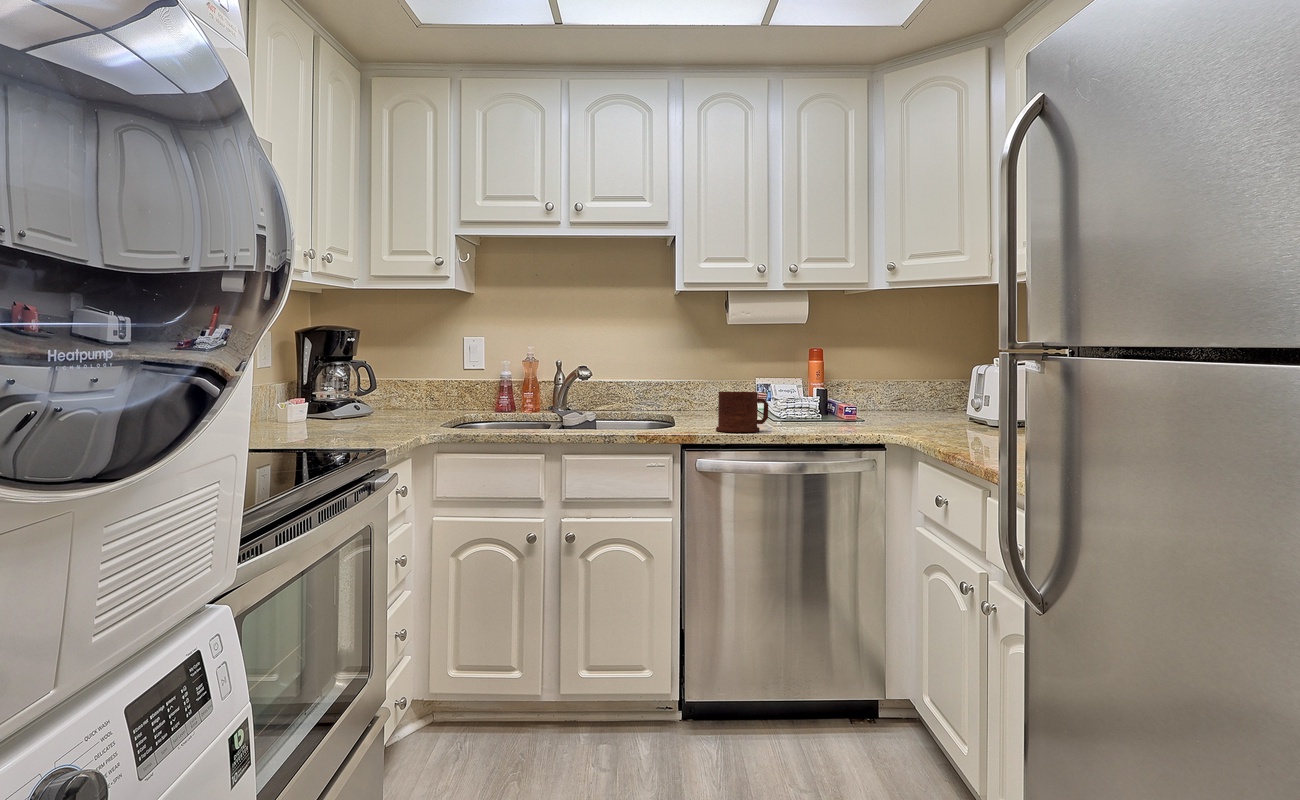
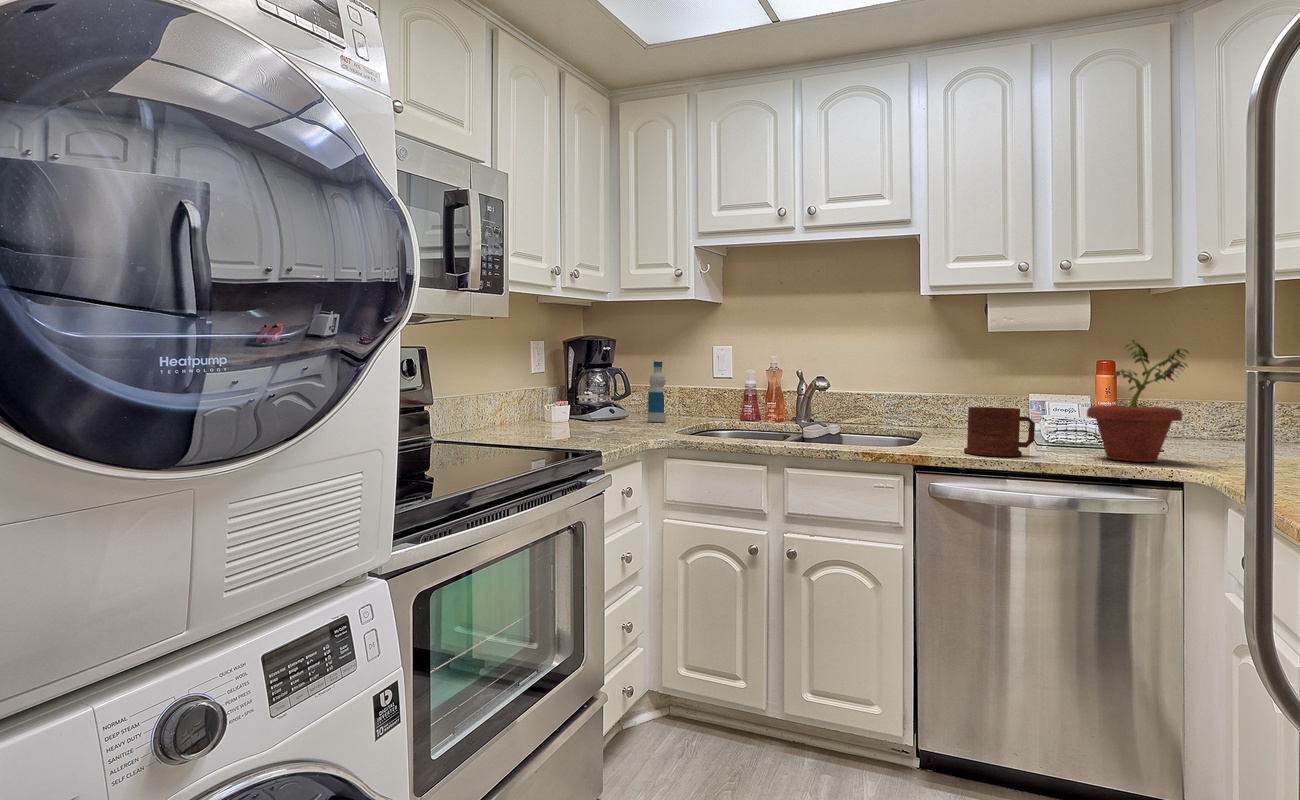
potted plant: none [802,336,868,431] -> present [1087,340,1188,462]
bottle: none [394,352,415,418] -> present [648,362,666,422]

